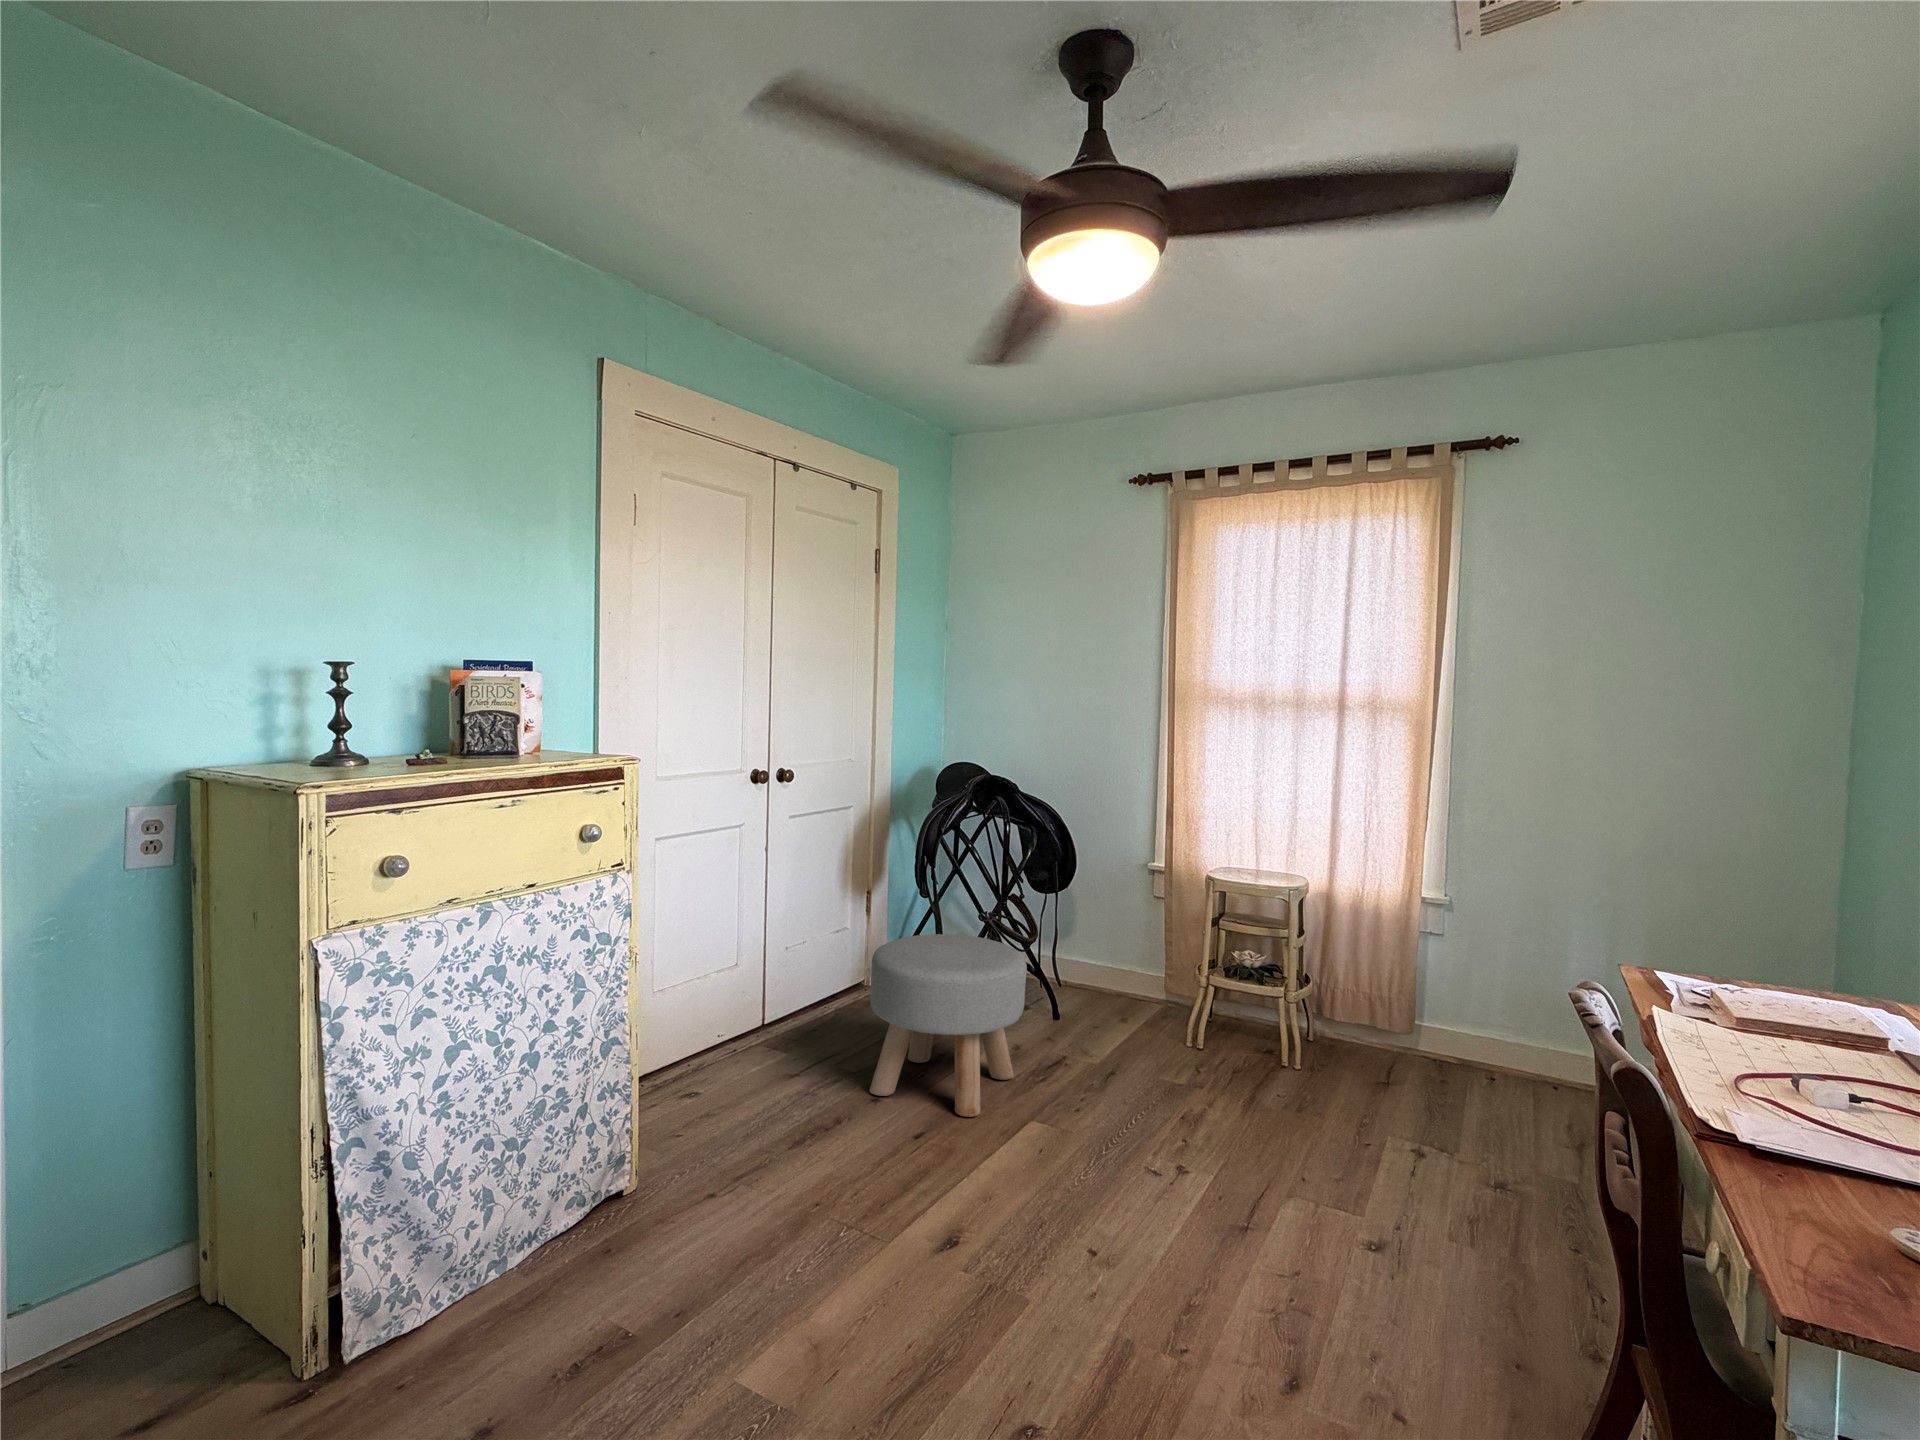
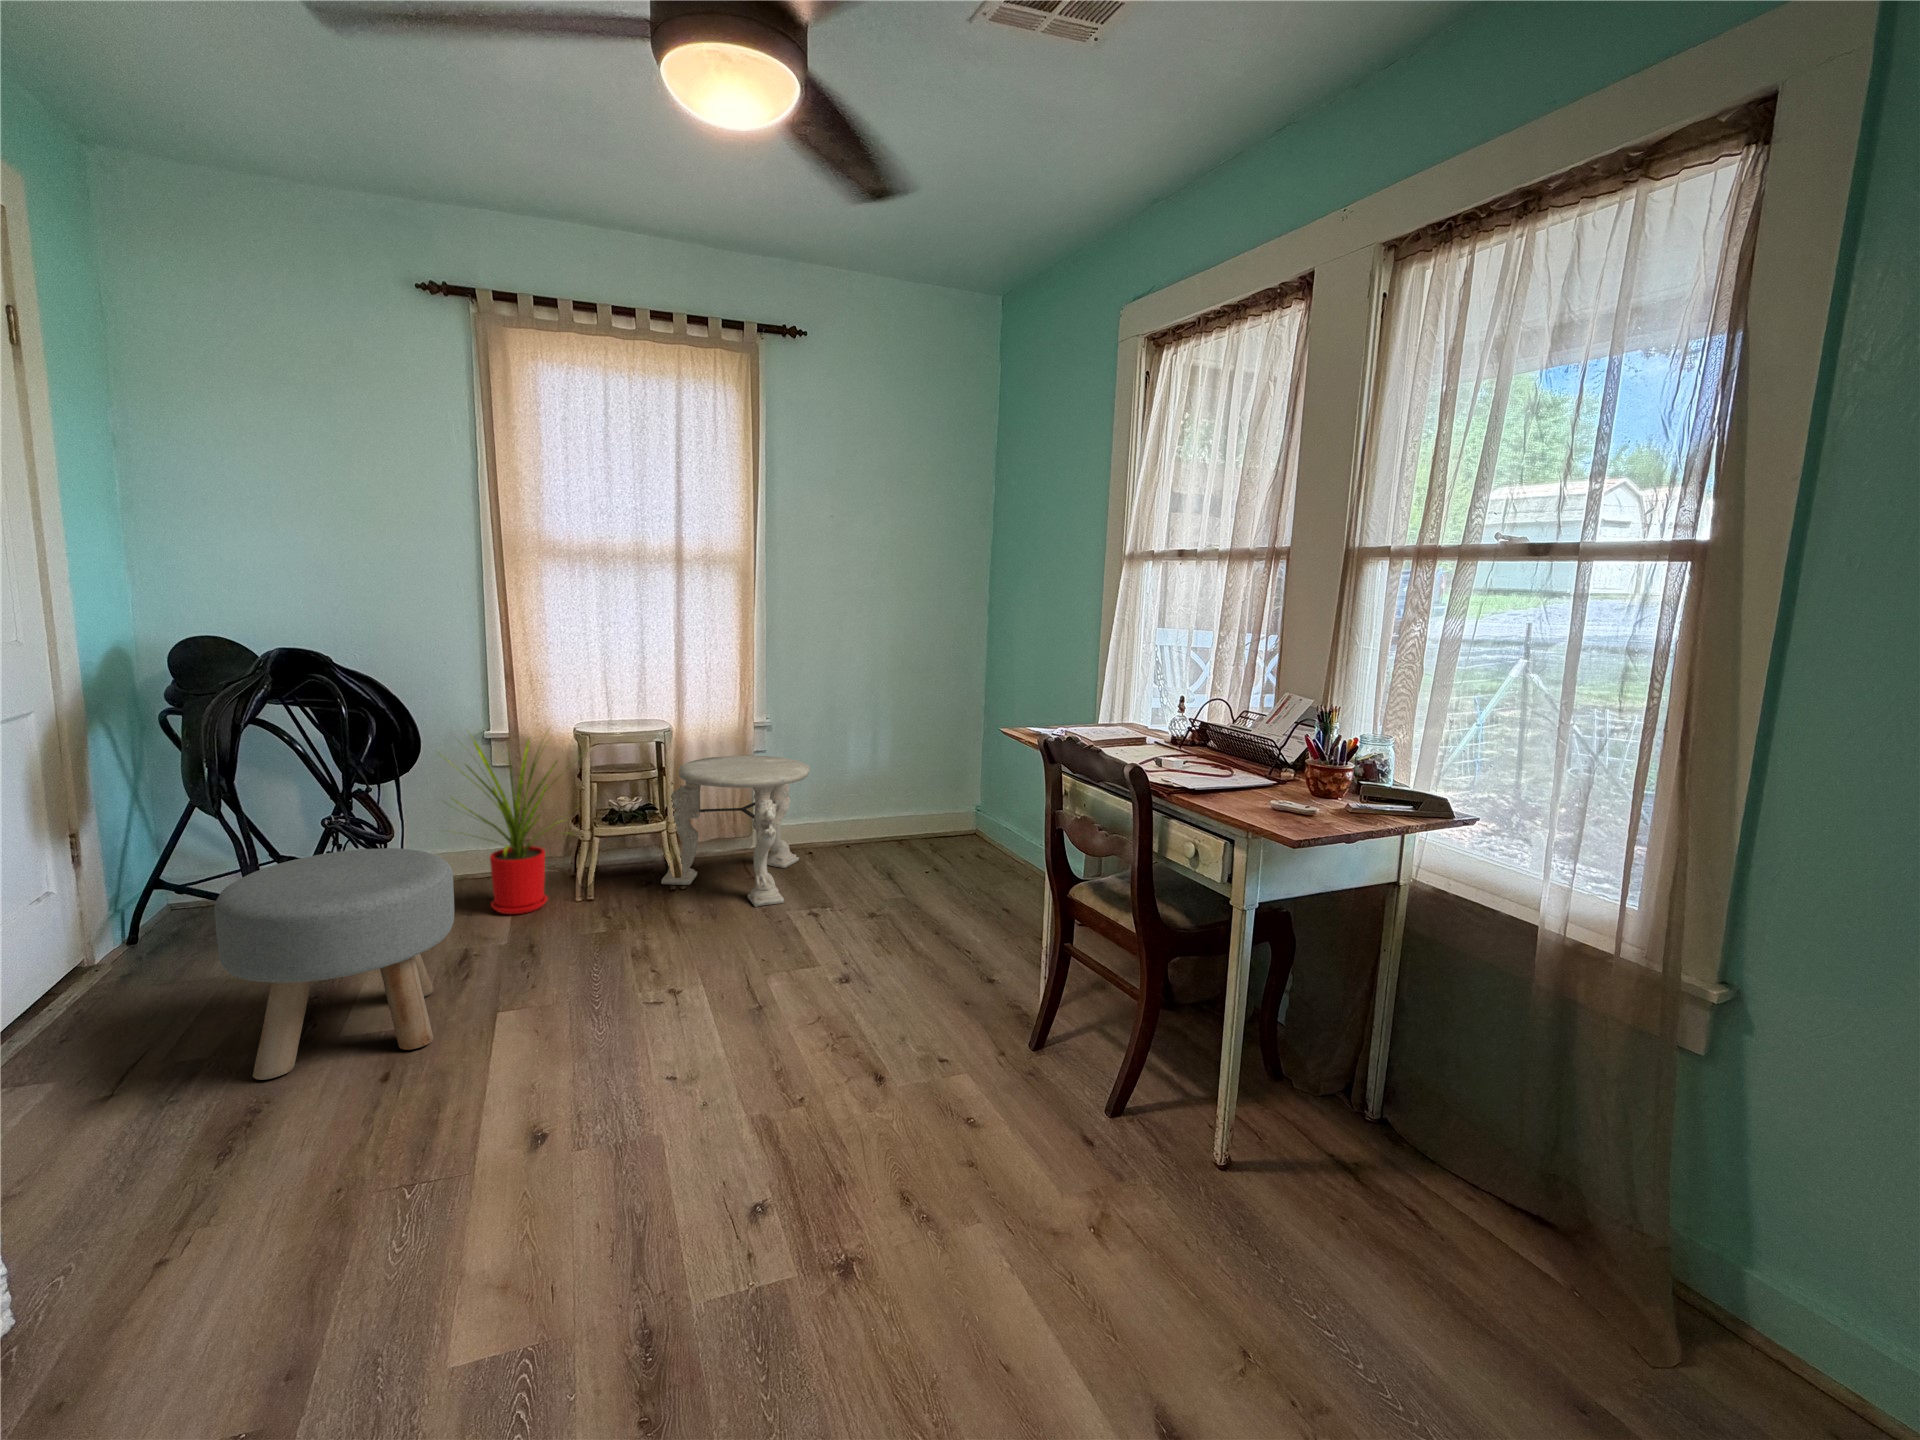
house plant: none [1070,855,1211,1042] -> present [447,729,572,914]
side table: none [1275,929,1464,1128] -> present [661,755,809,907]

